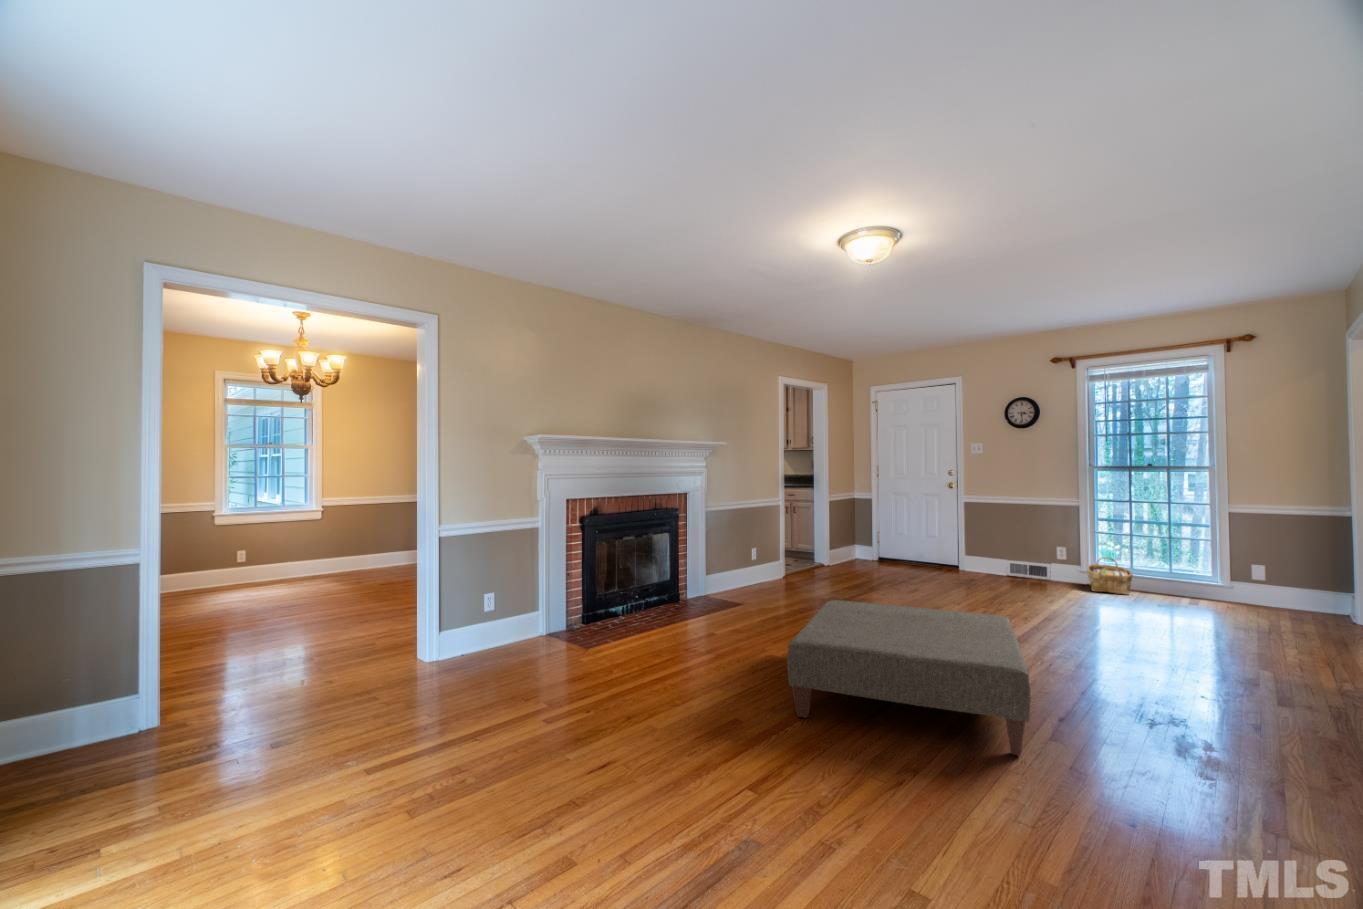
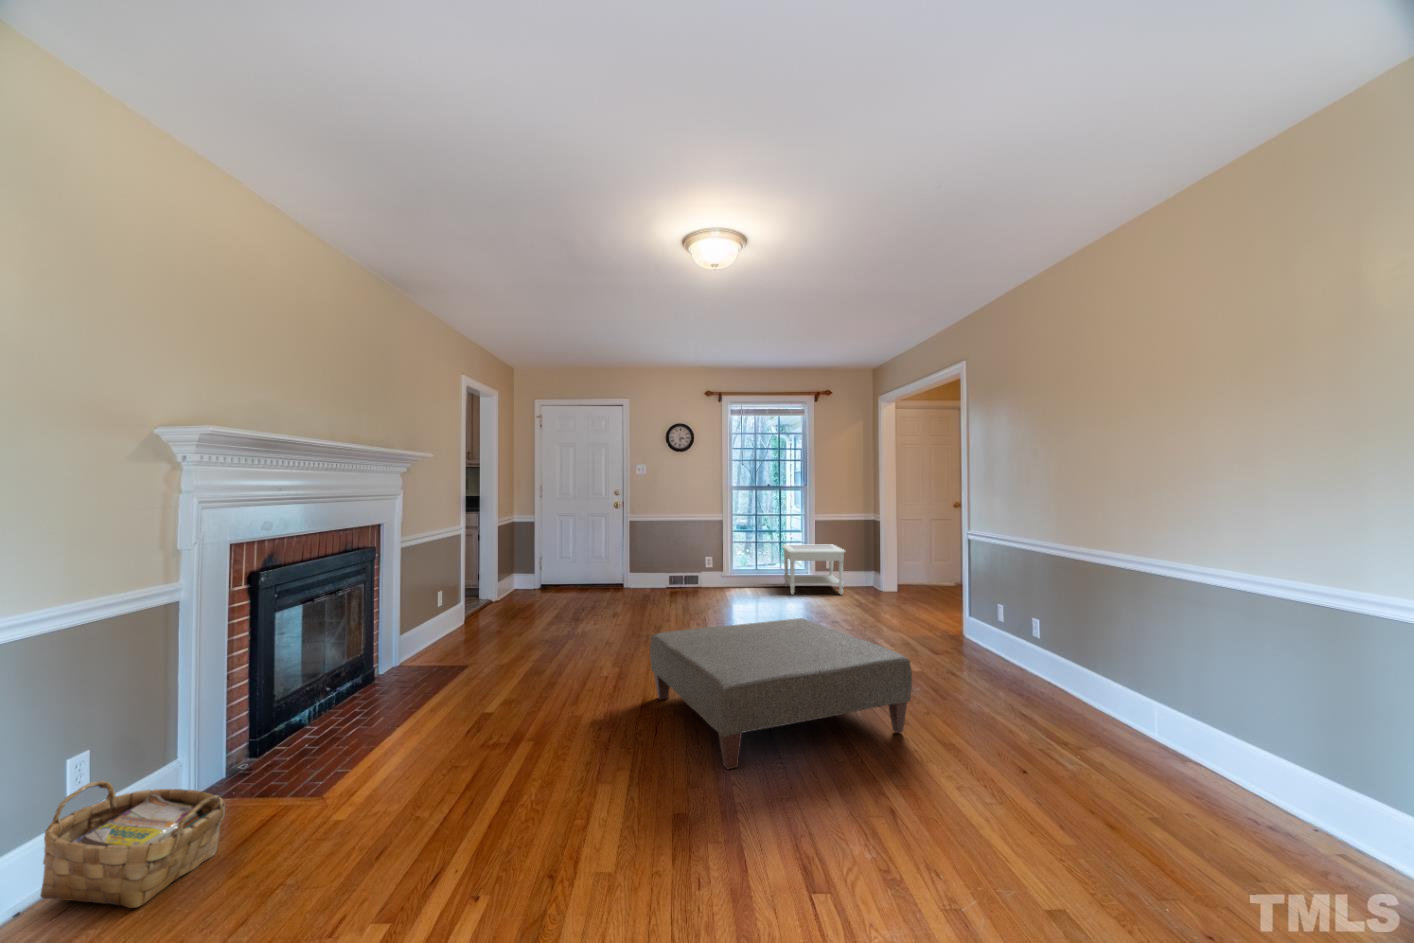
side table: none [1158,542,1269,620] -> present [782,544,845,595]
woven basket: present [1087,557,1132,595] -> present [40,780,225,908]

